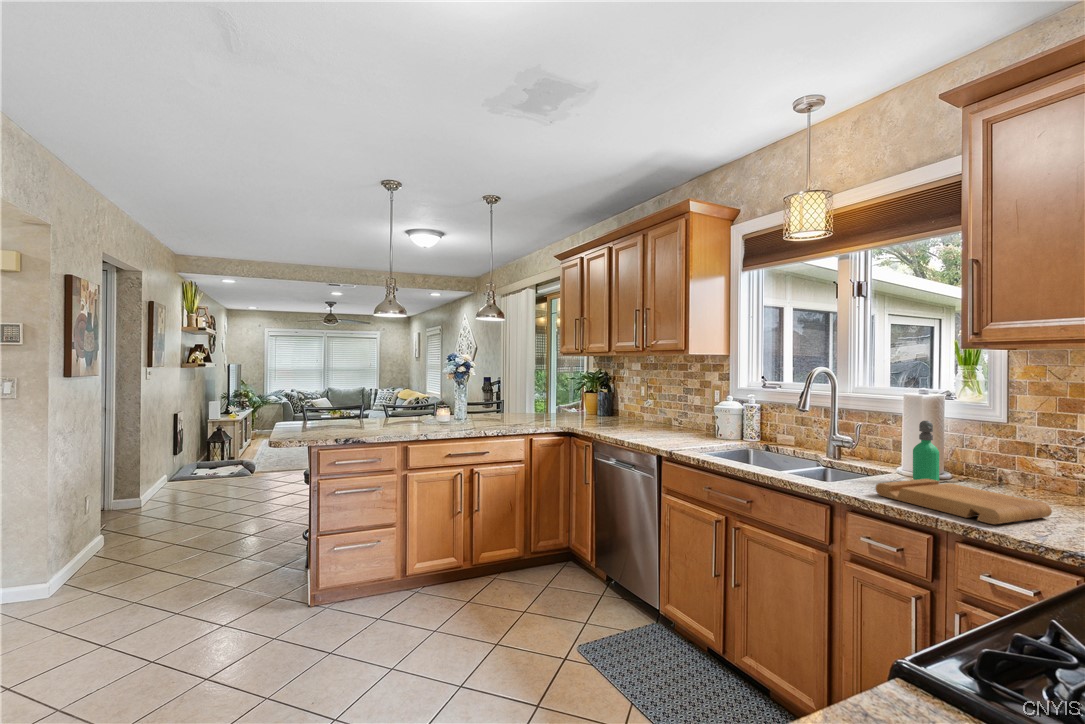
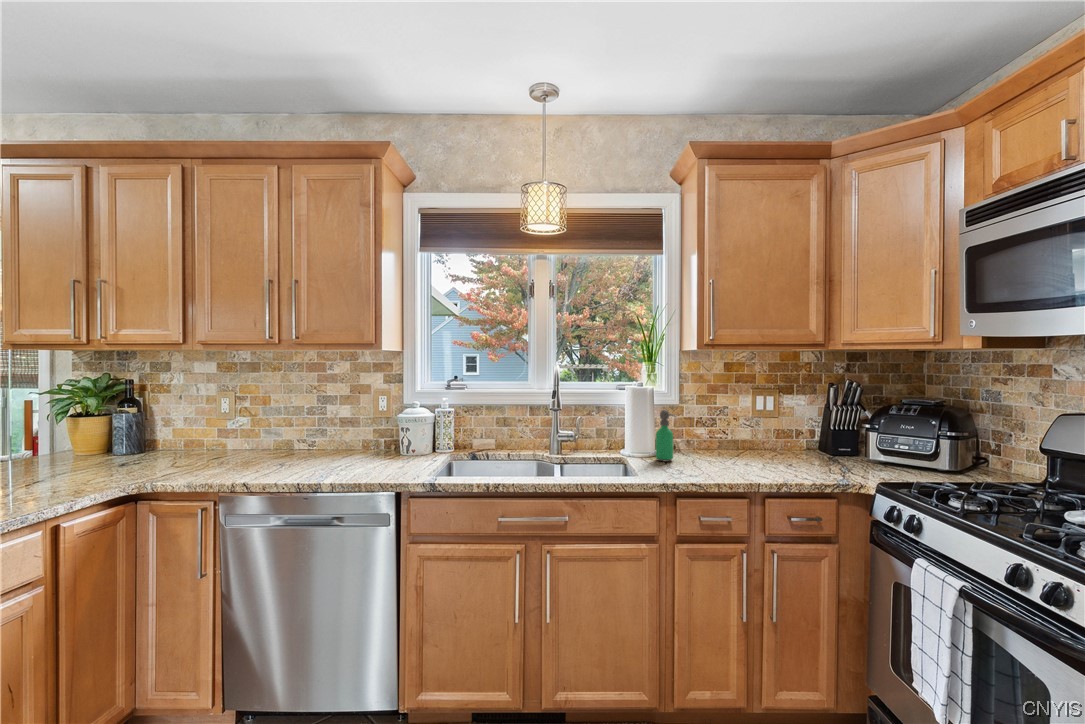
cutting board: present [876,479,1052,524] -> none [683,456,787,480]

